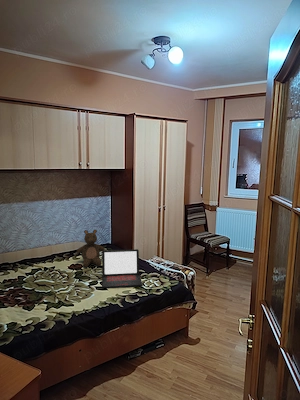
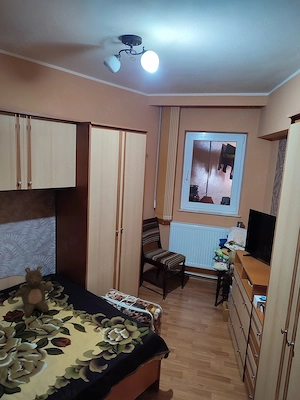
laptop: present [102,249,142,288] -> none [52,291,106,350]

